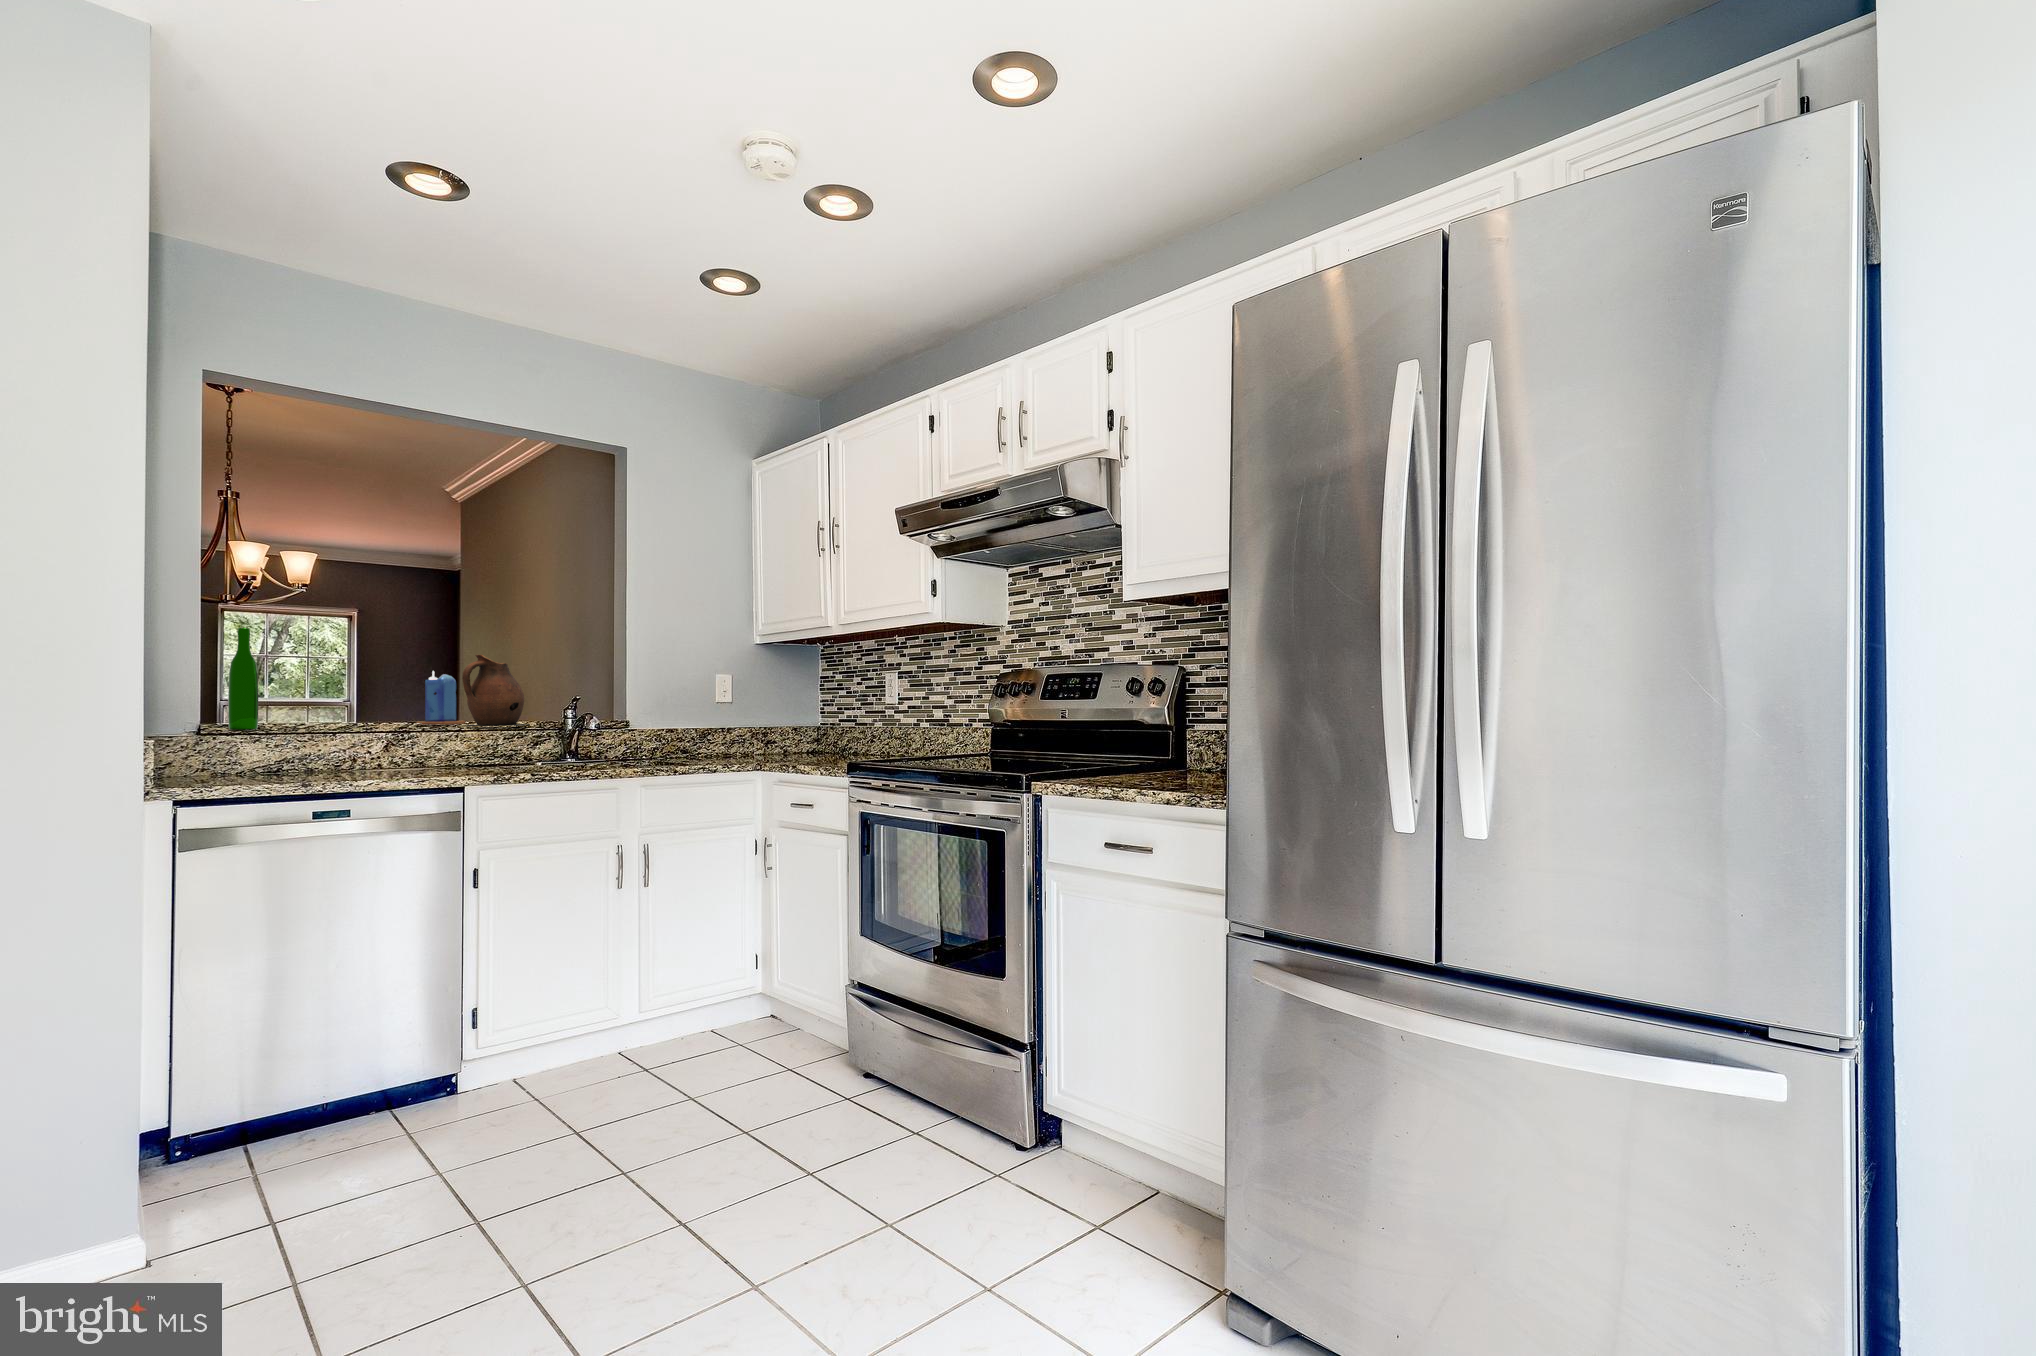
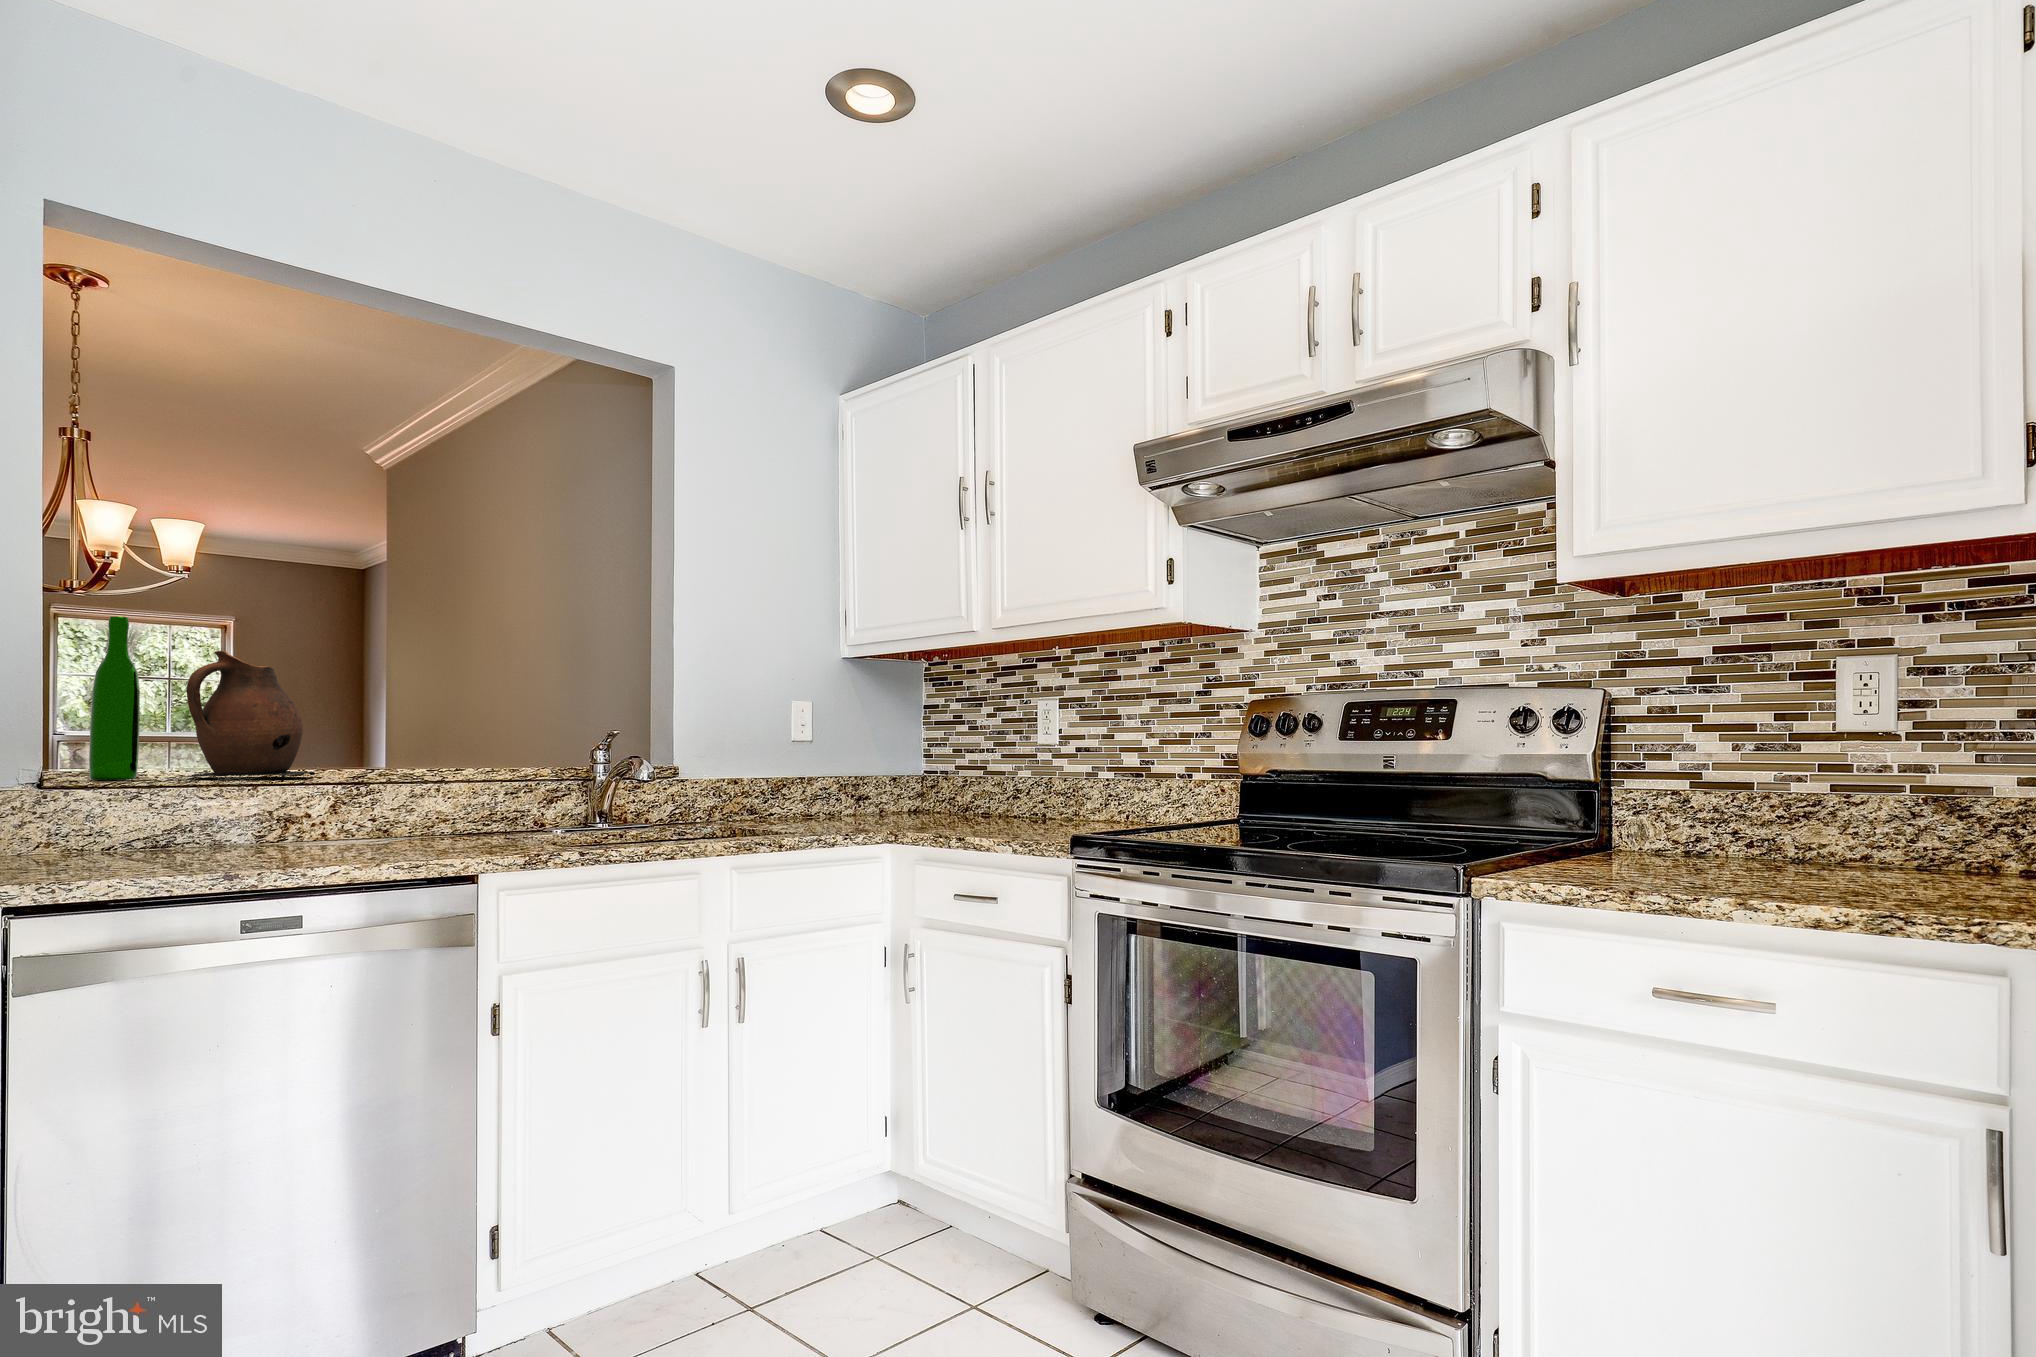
ceramic pitcher: present [462,655,530,727] -> present [187,651,314,778]
candle: present [416,671,465,725] -> none [367,691,438,770]

